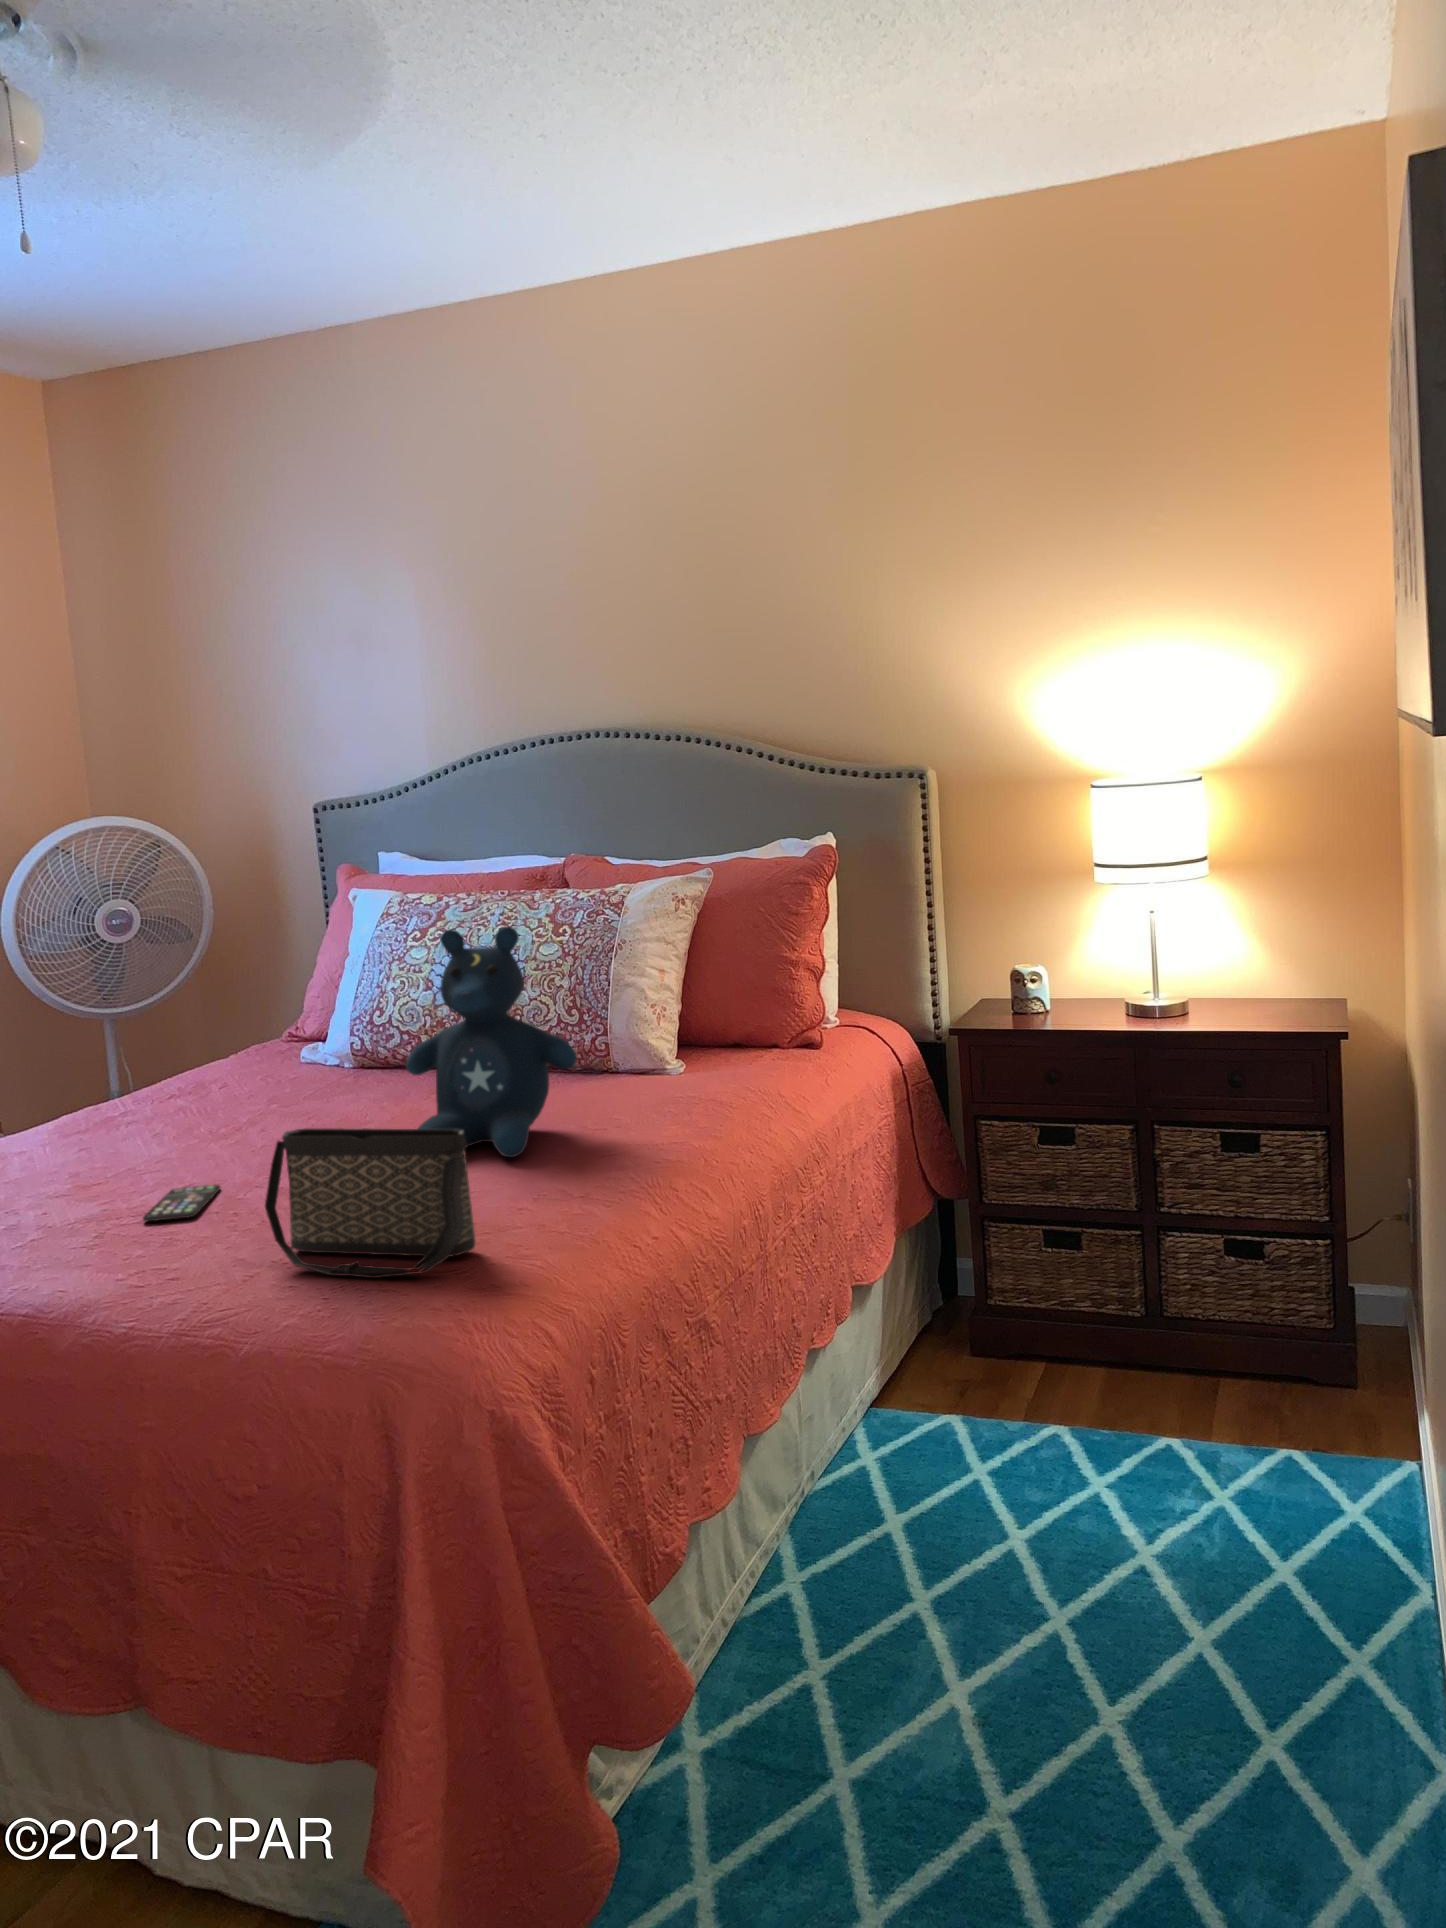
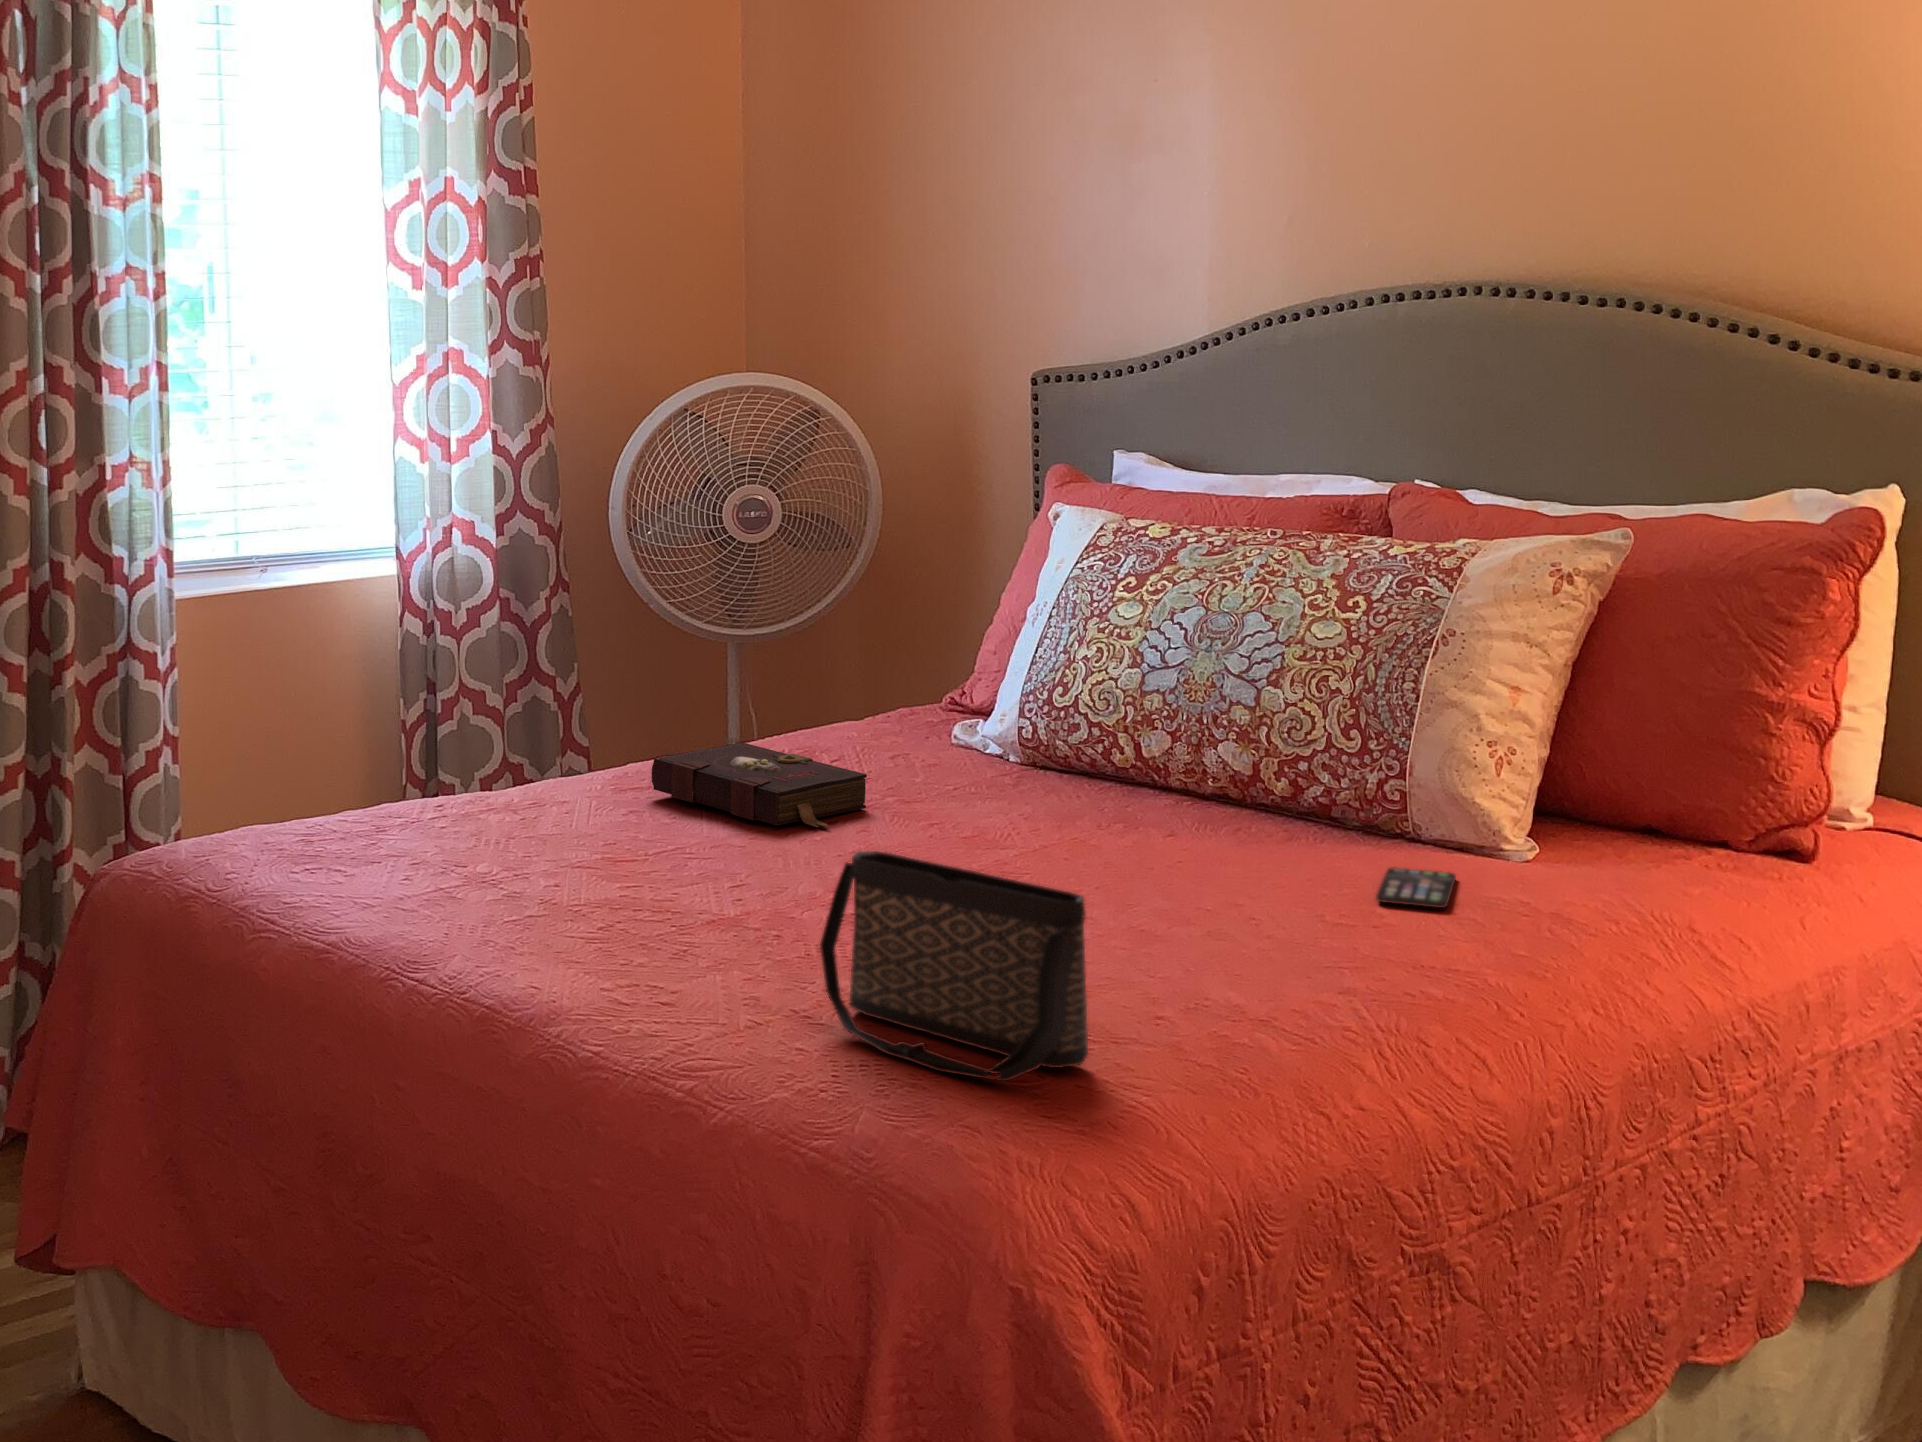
stuffed bear: present [406,926,577,1157] -> none [1052,595,1318,943]
book: none [77,1084,253,1137] -> present [652,742,867,828]
smartphone: present [143,1185,220,1221] -> present [1376,867,1456,908]

